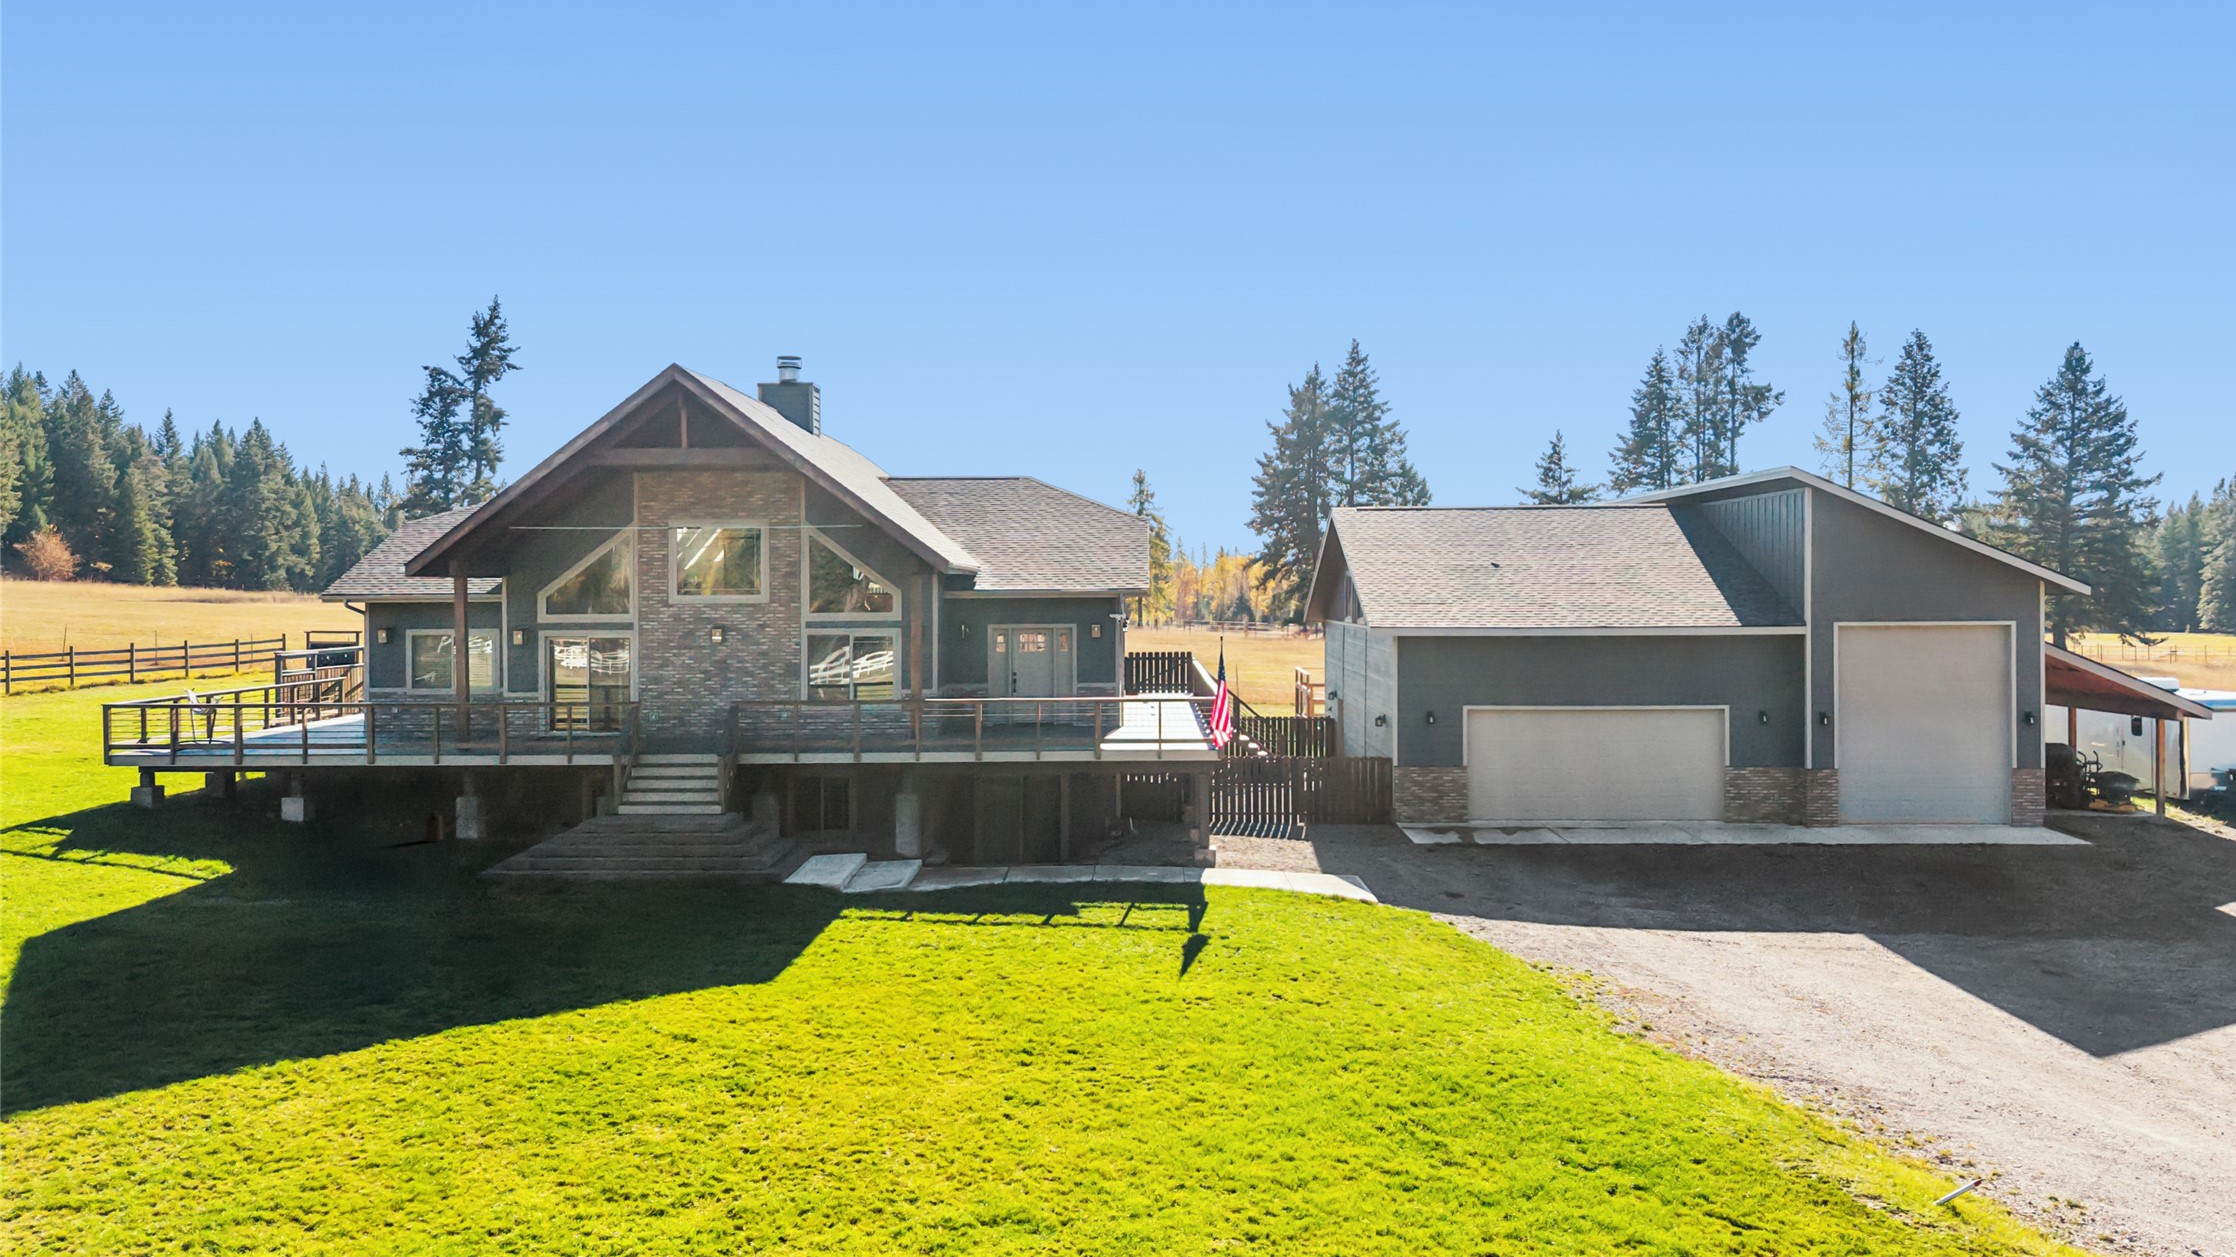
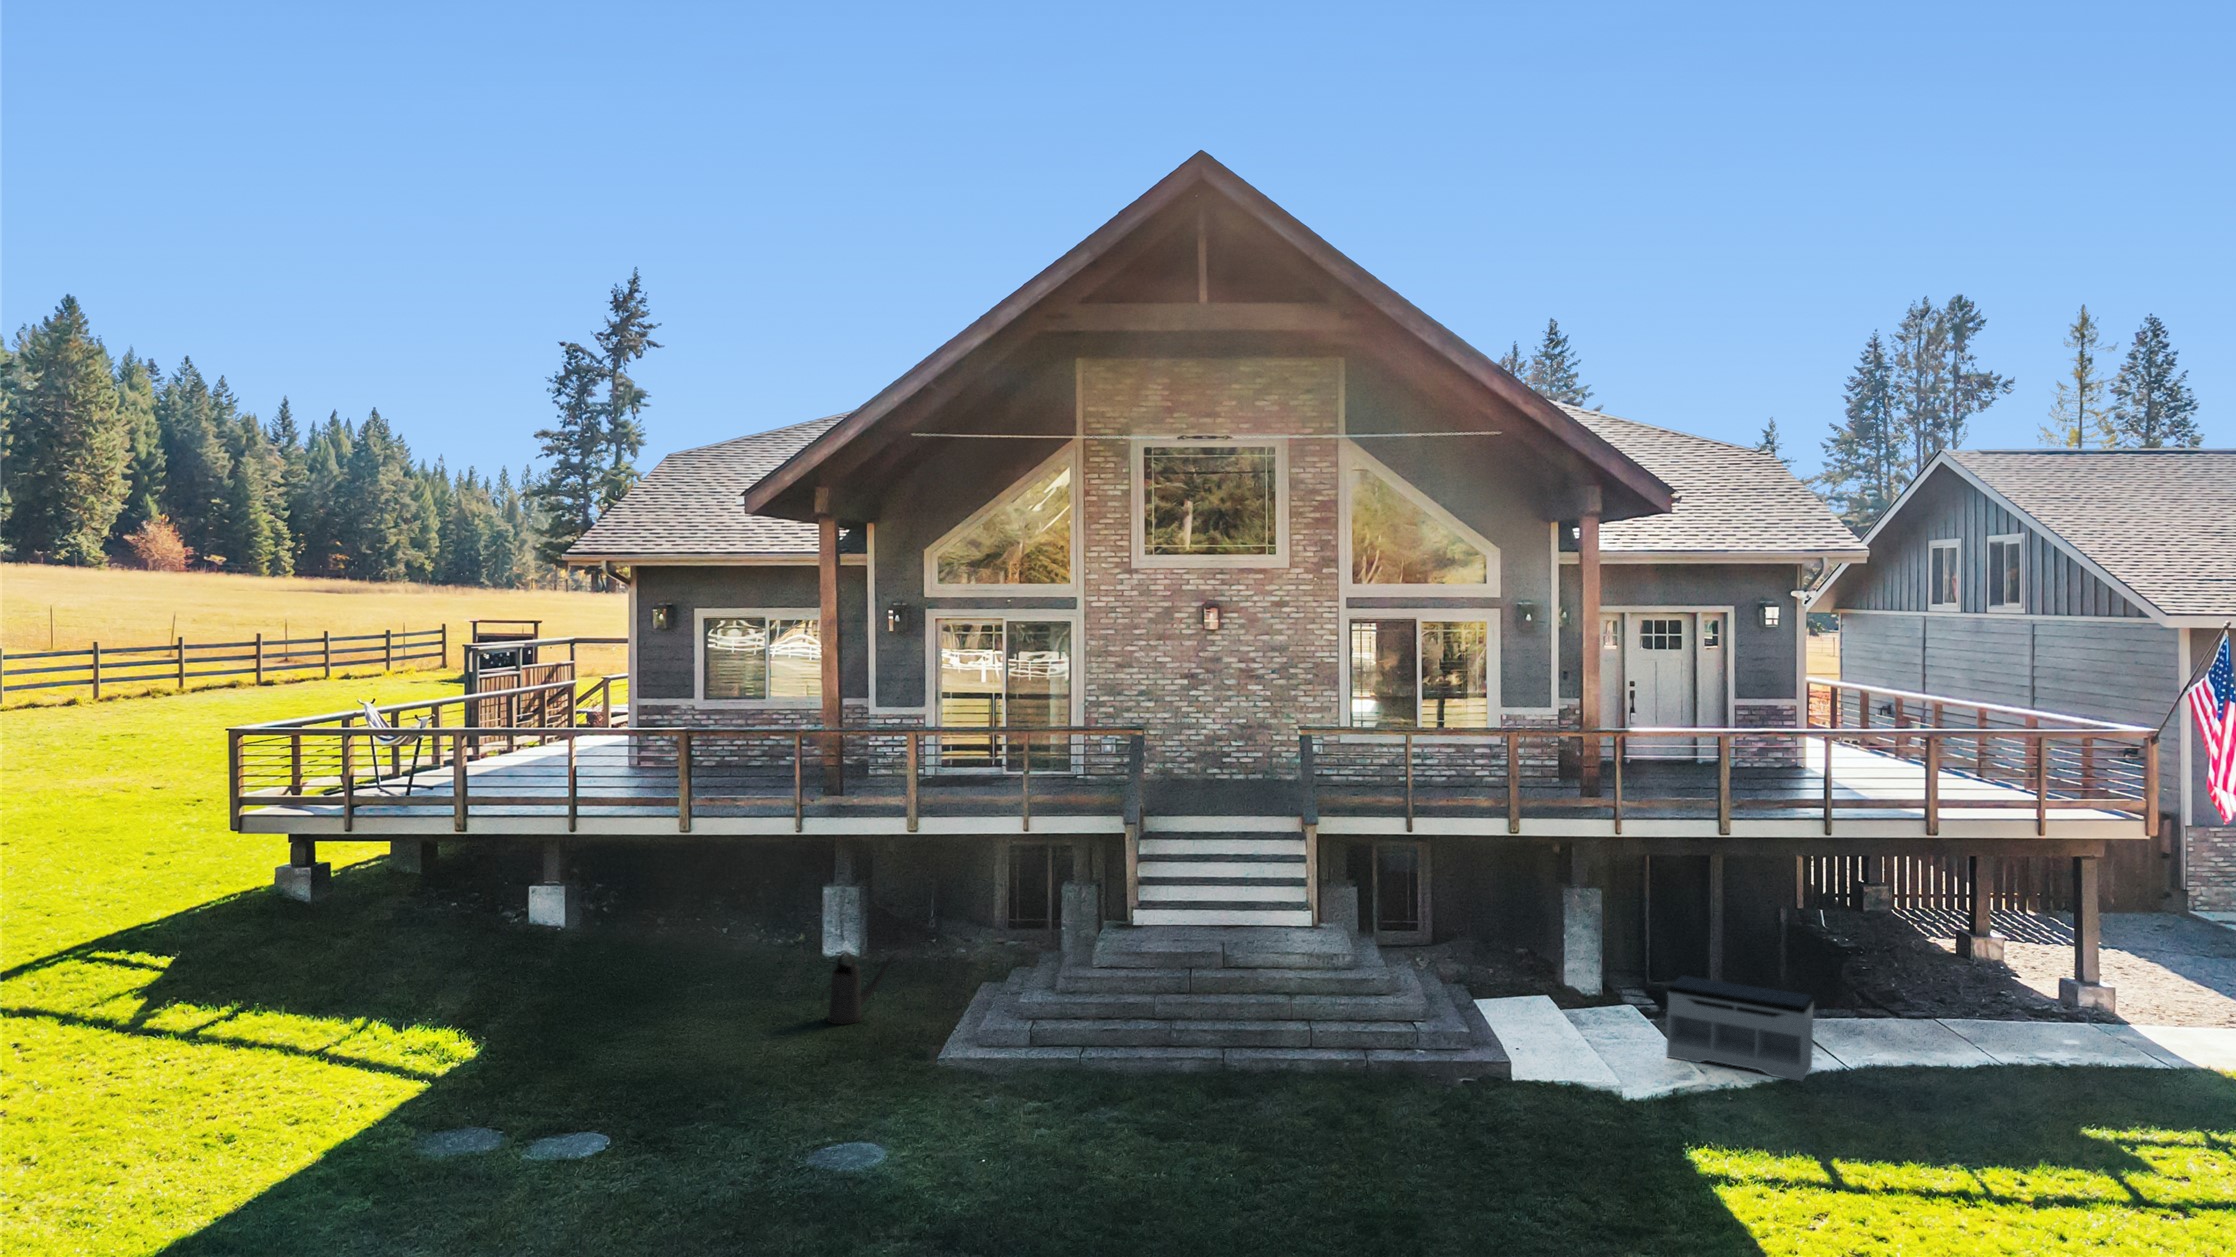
bench: none [814,806,874,845] -> present [1666,976,1814,1081]

